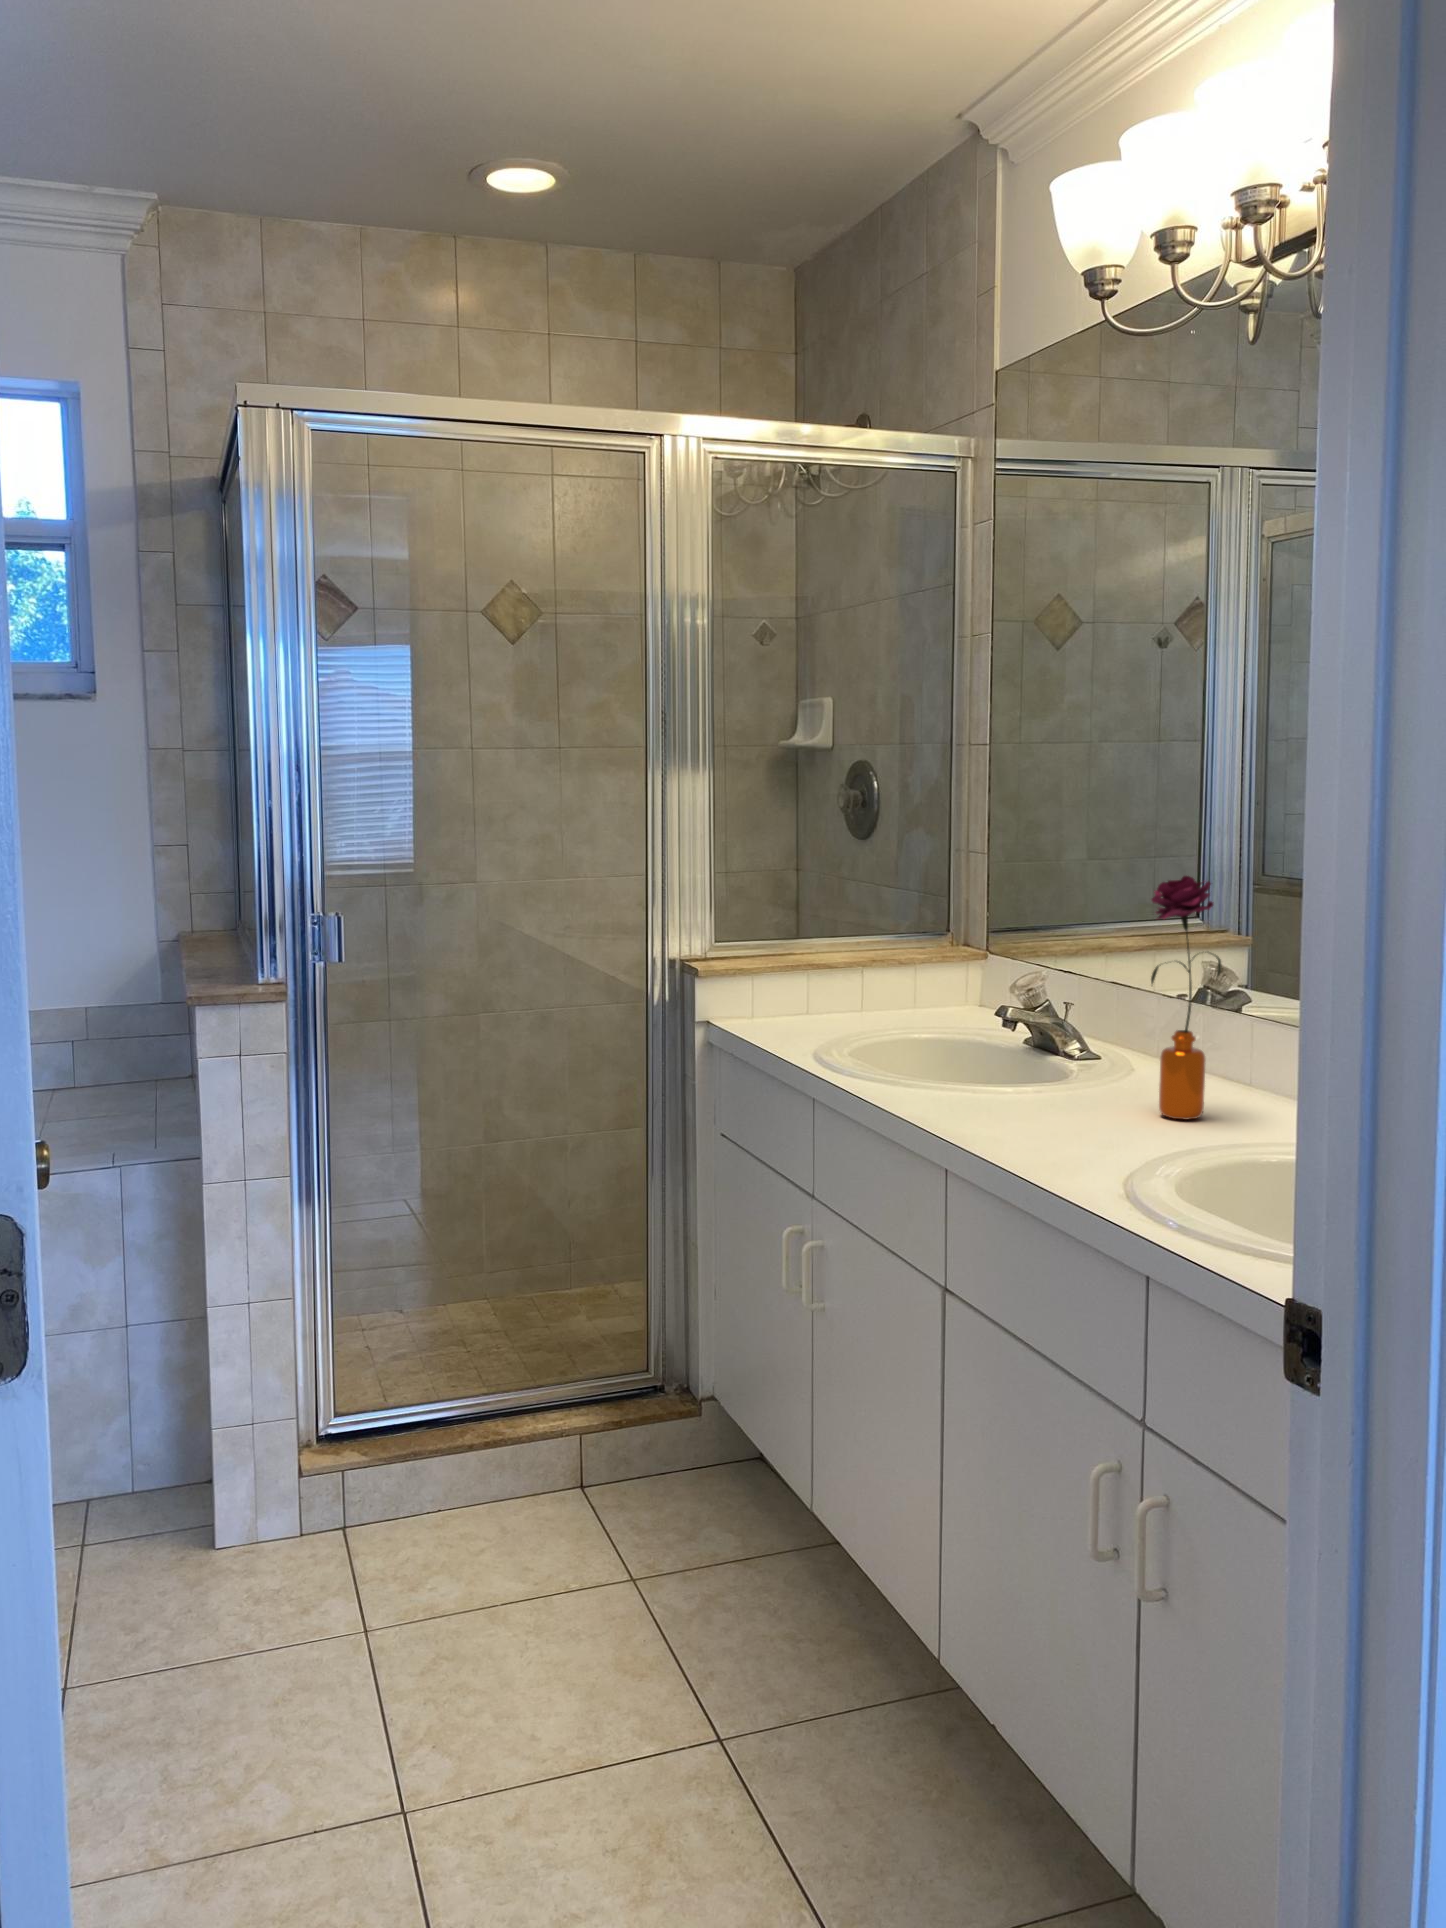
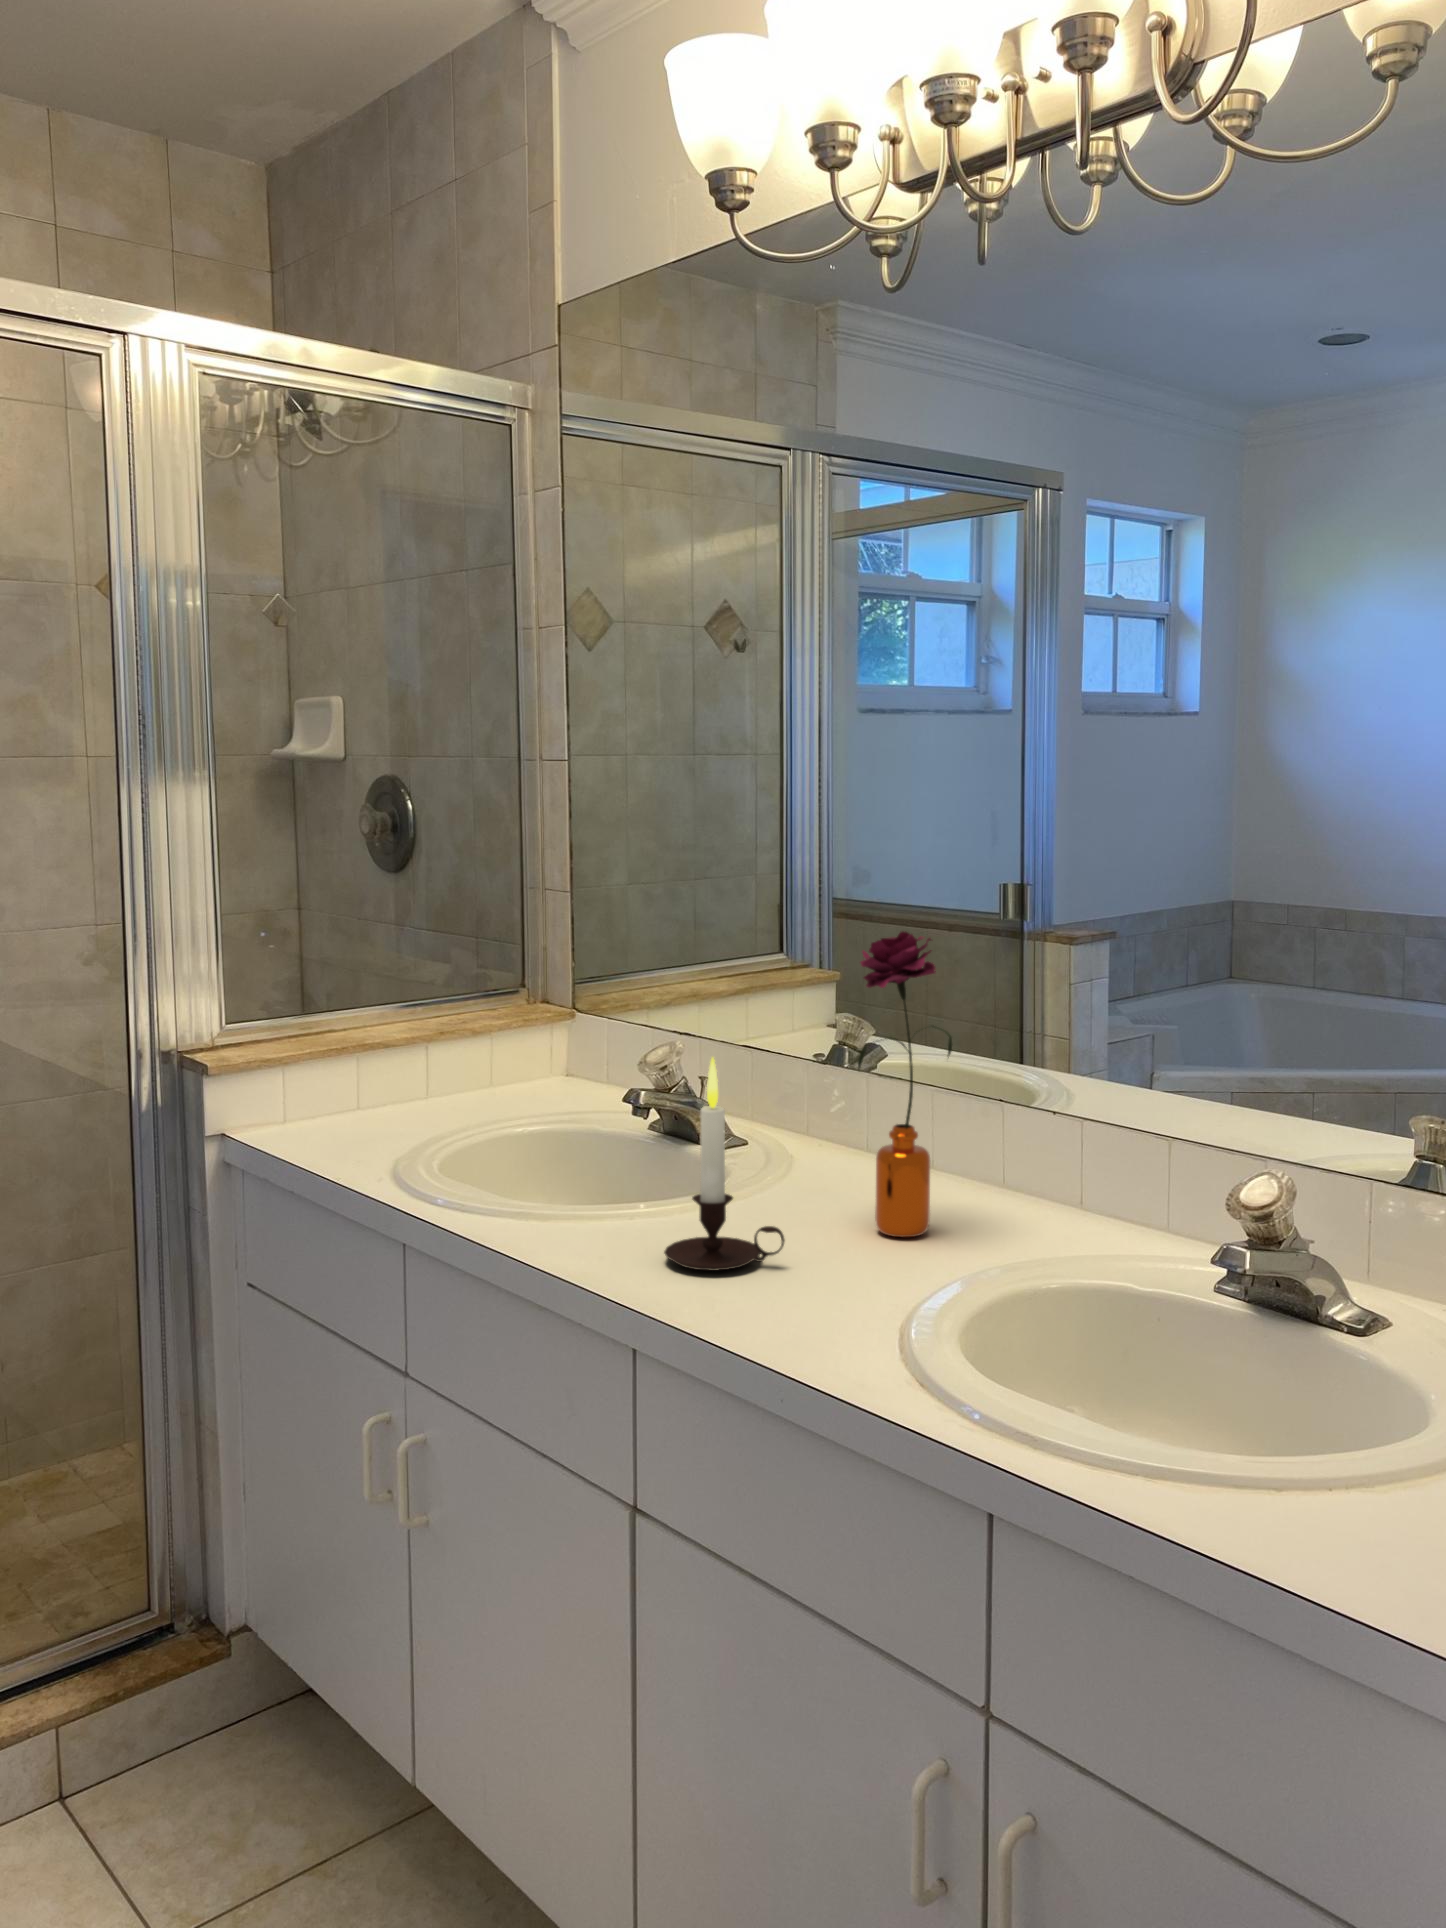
candle: none [978,963,1068,1123] -> present [664,1058,785,1271]

